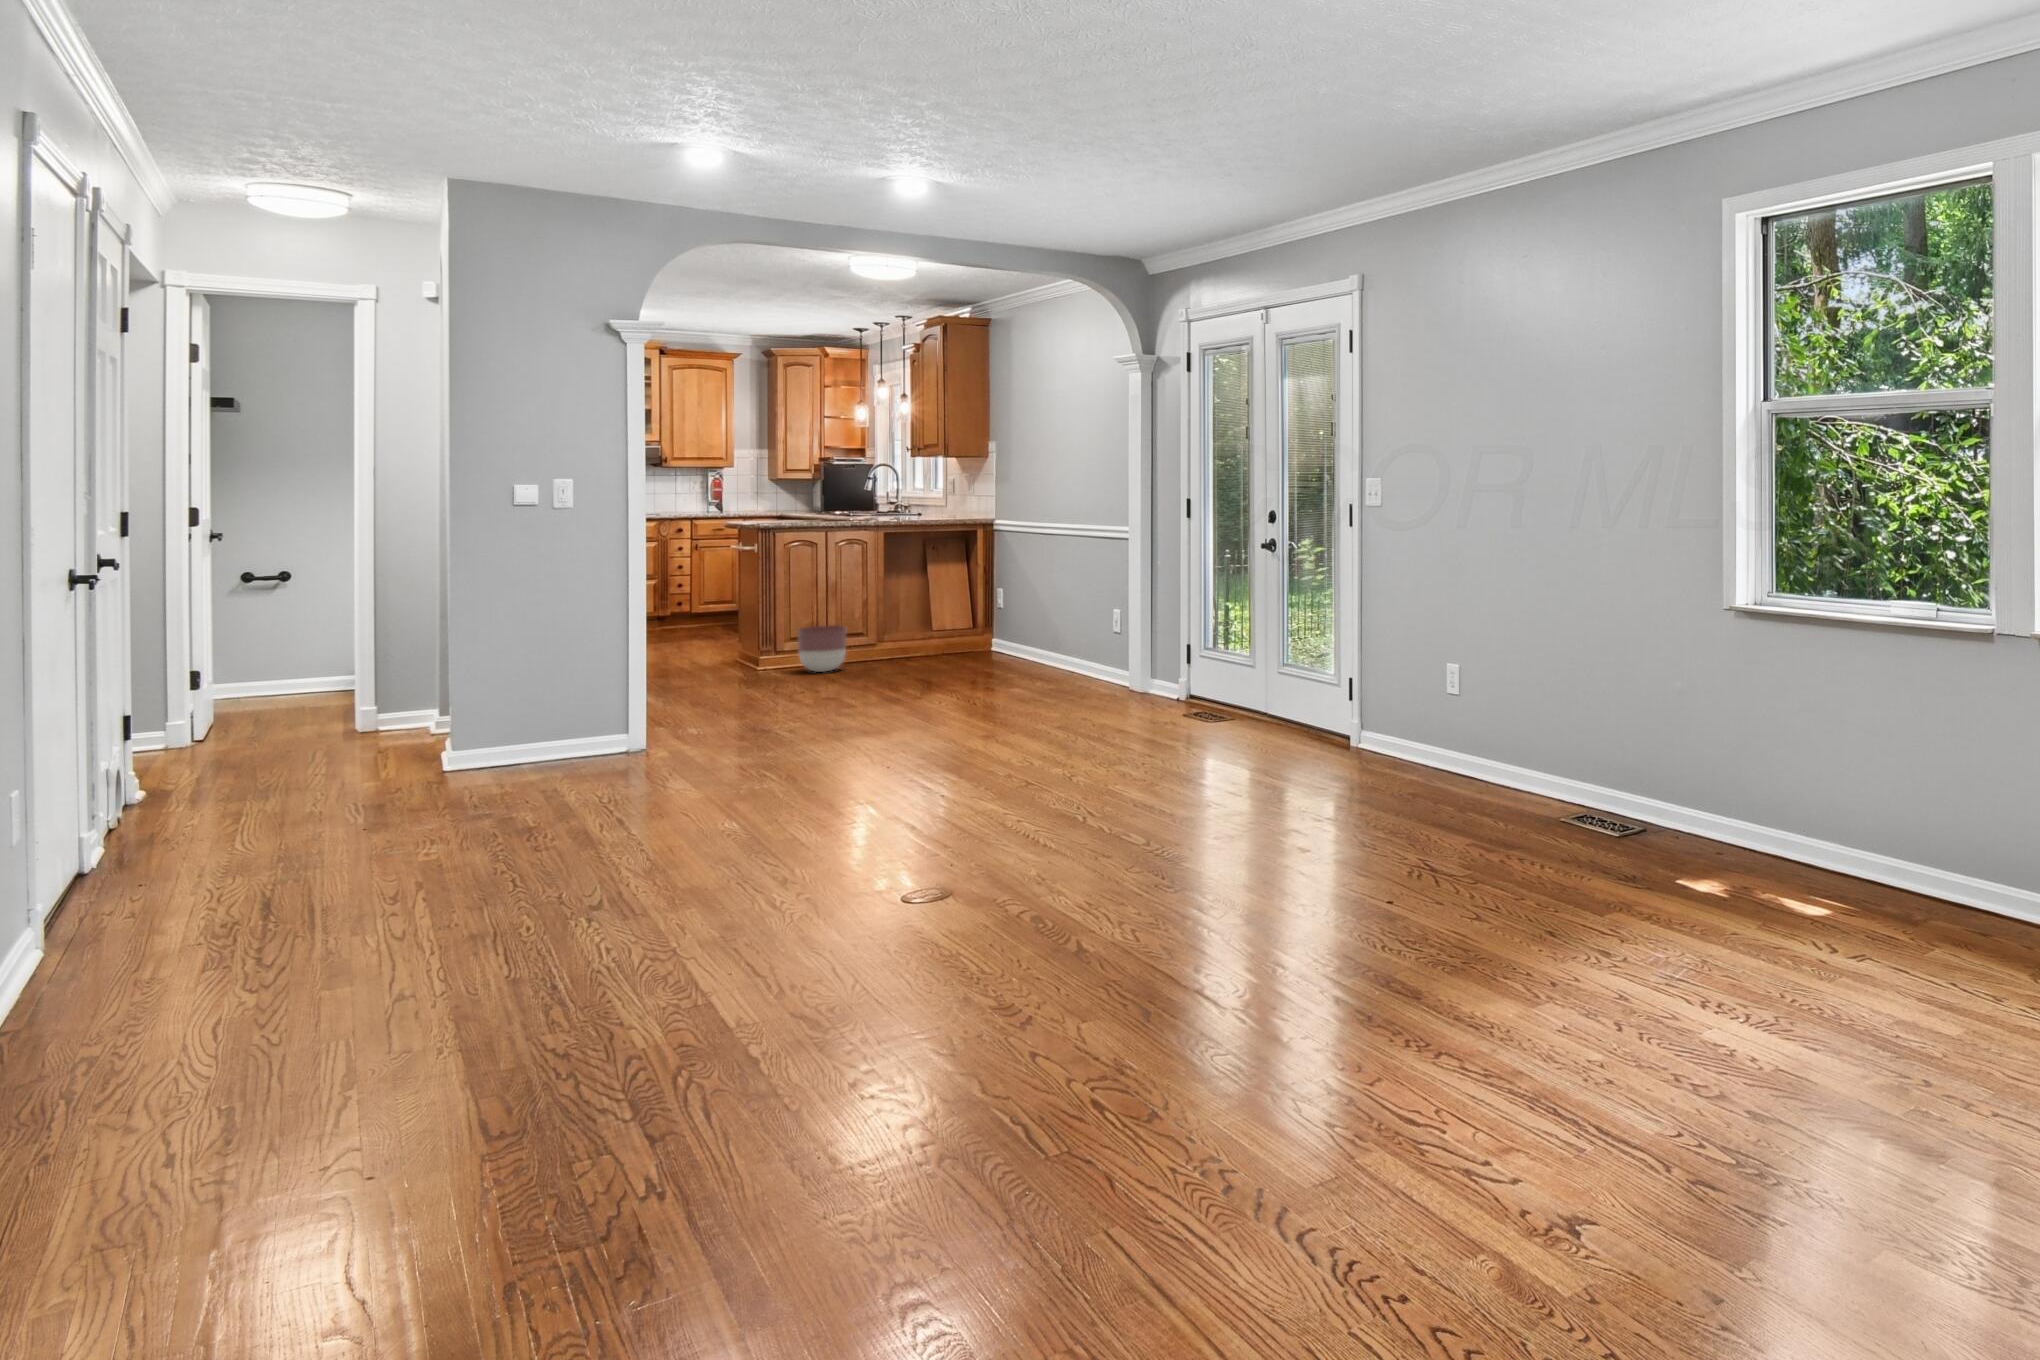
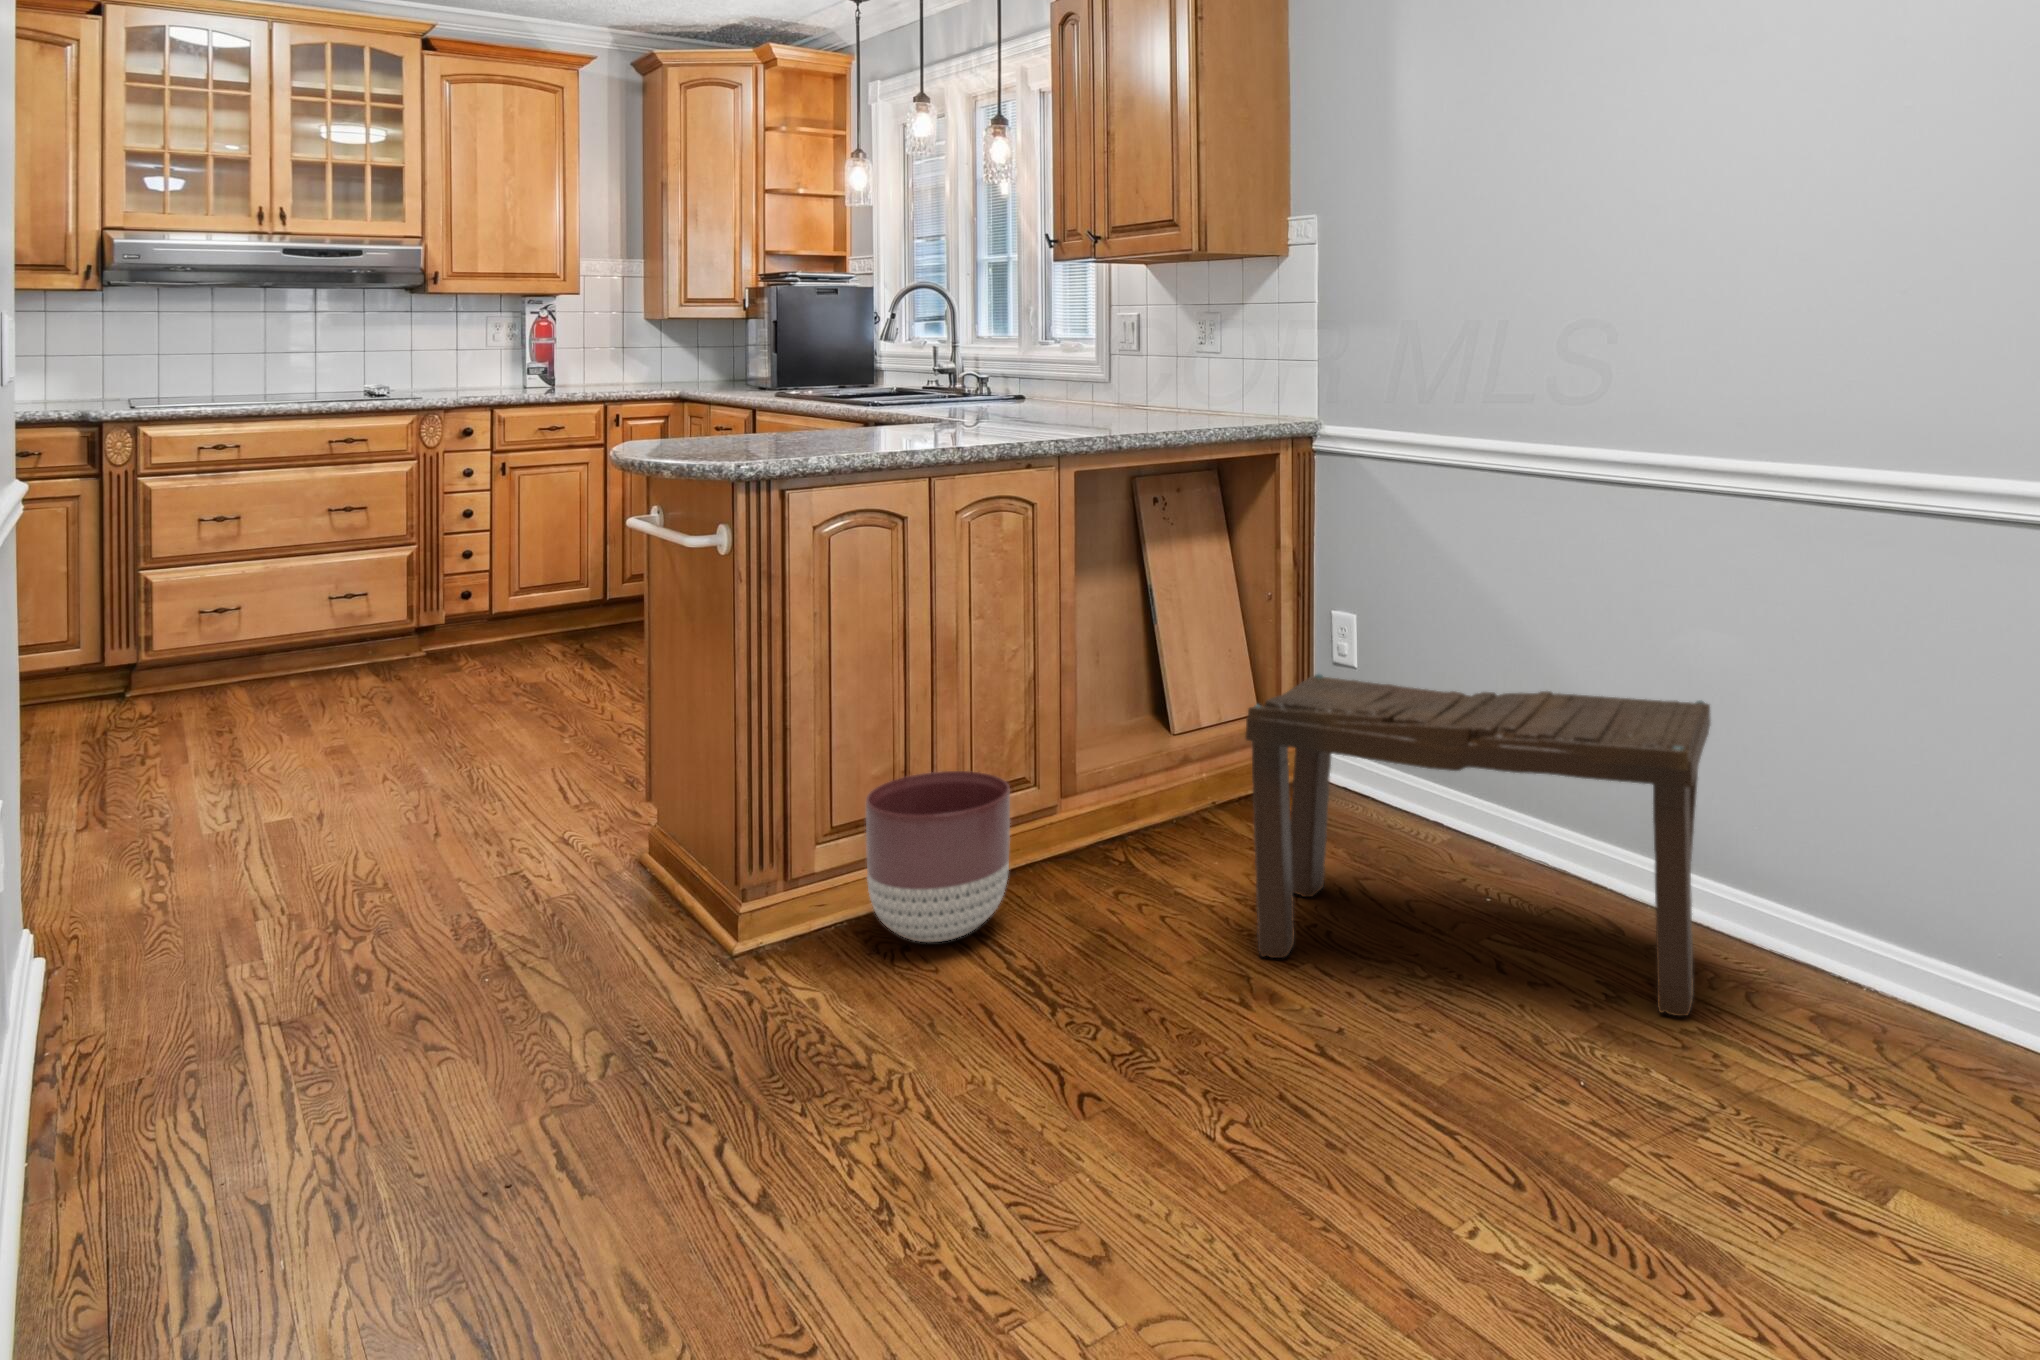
bench: none [911,597,1059,679] -> present [1246,674,1710,1016]

